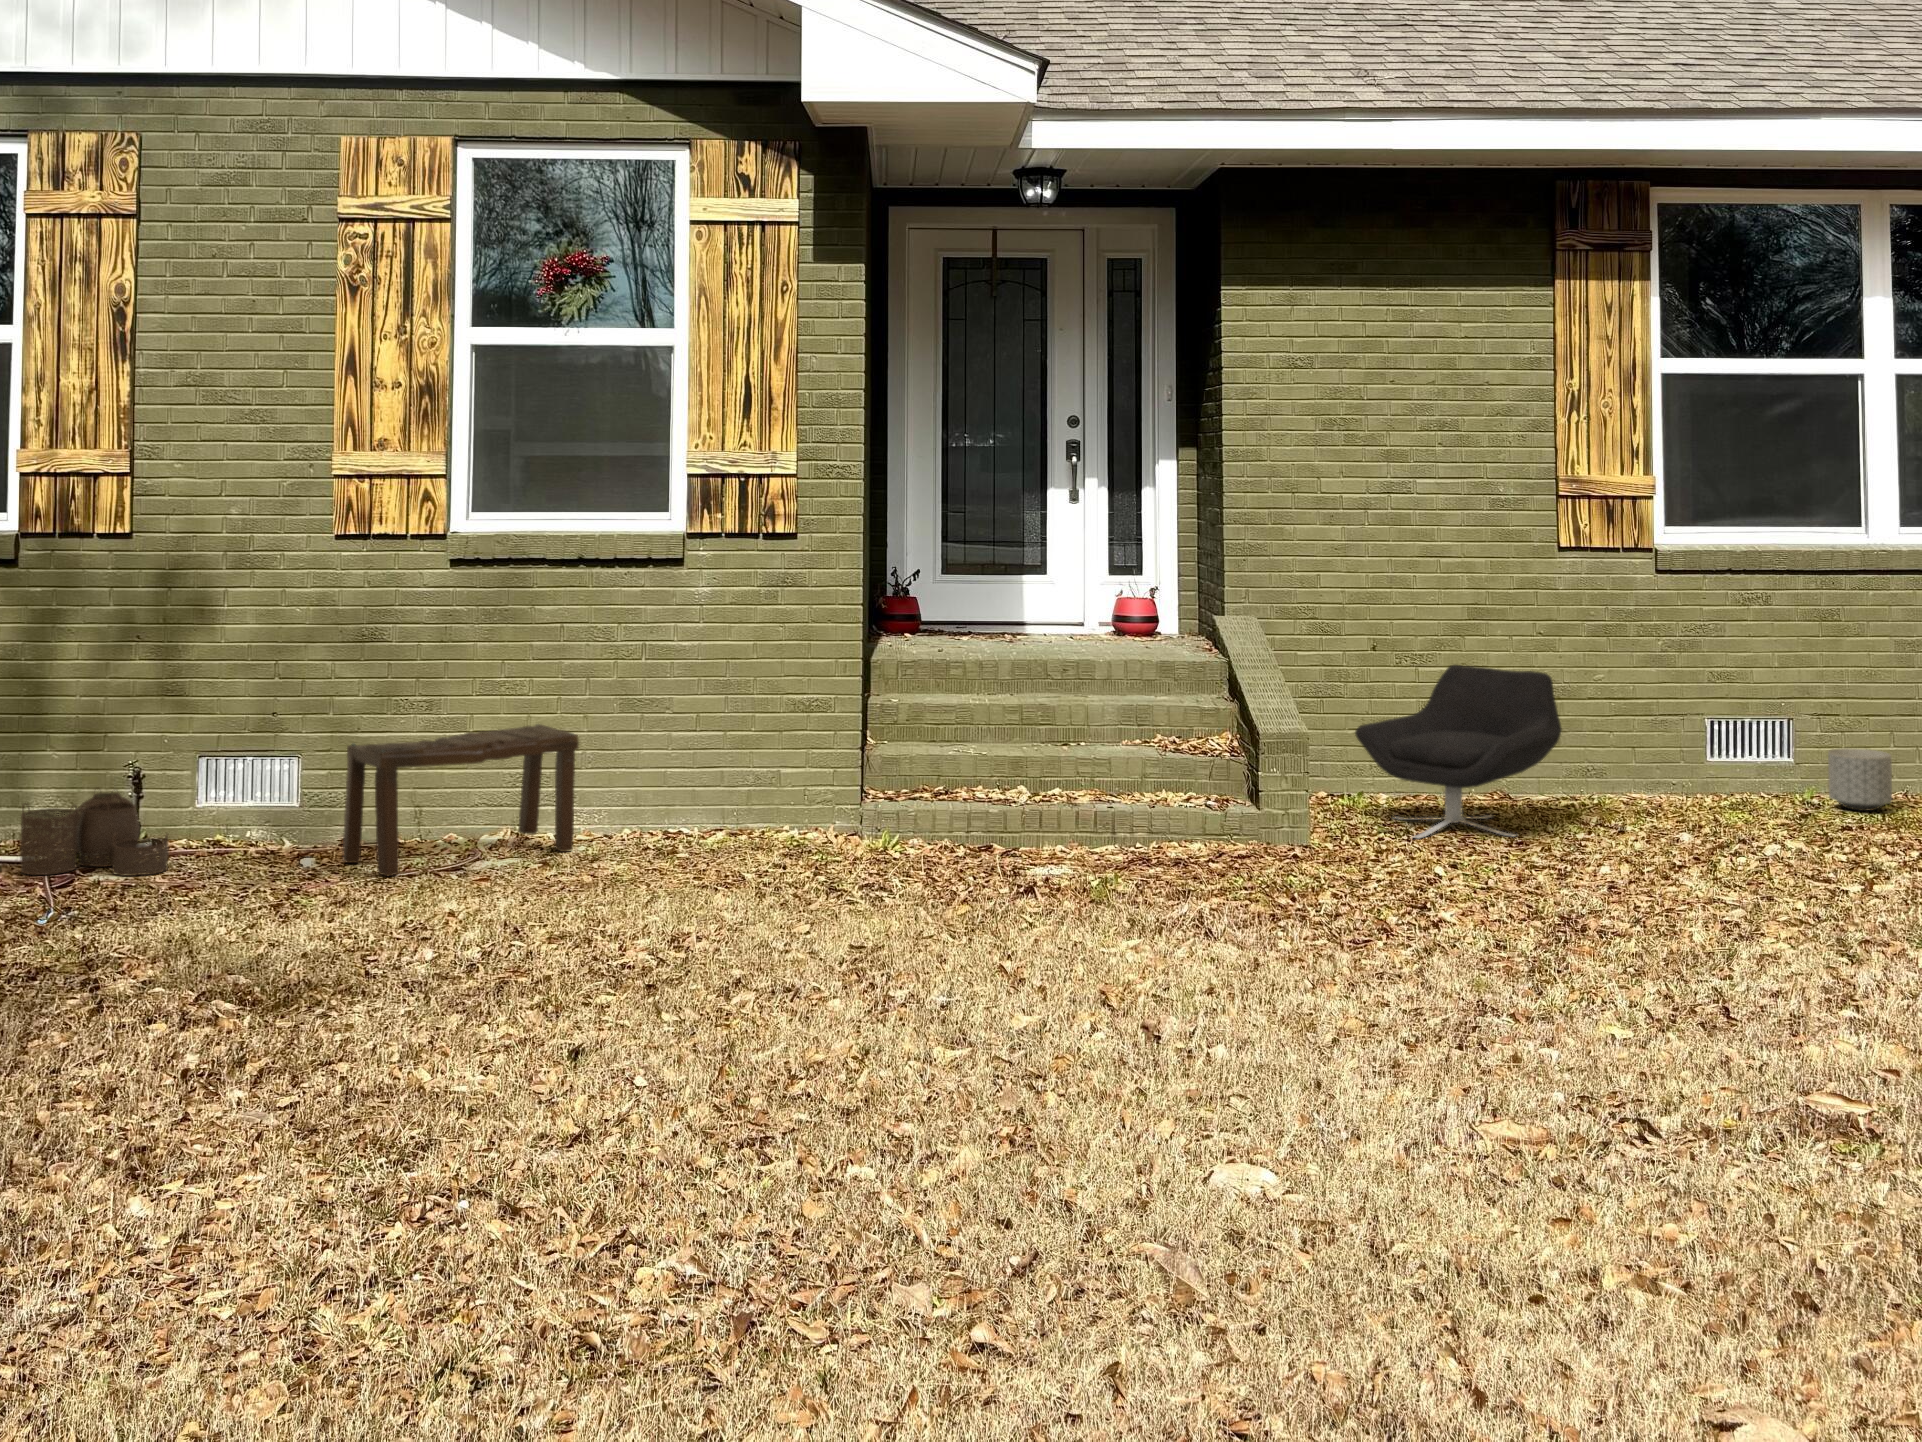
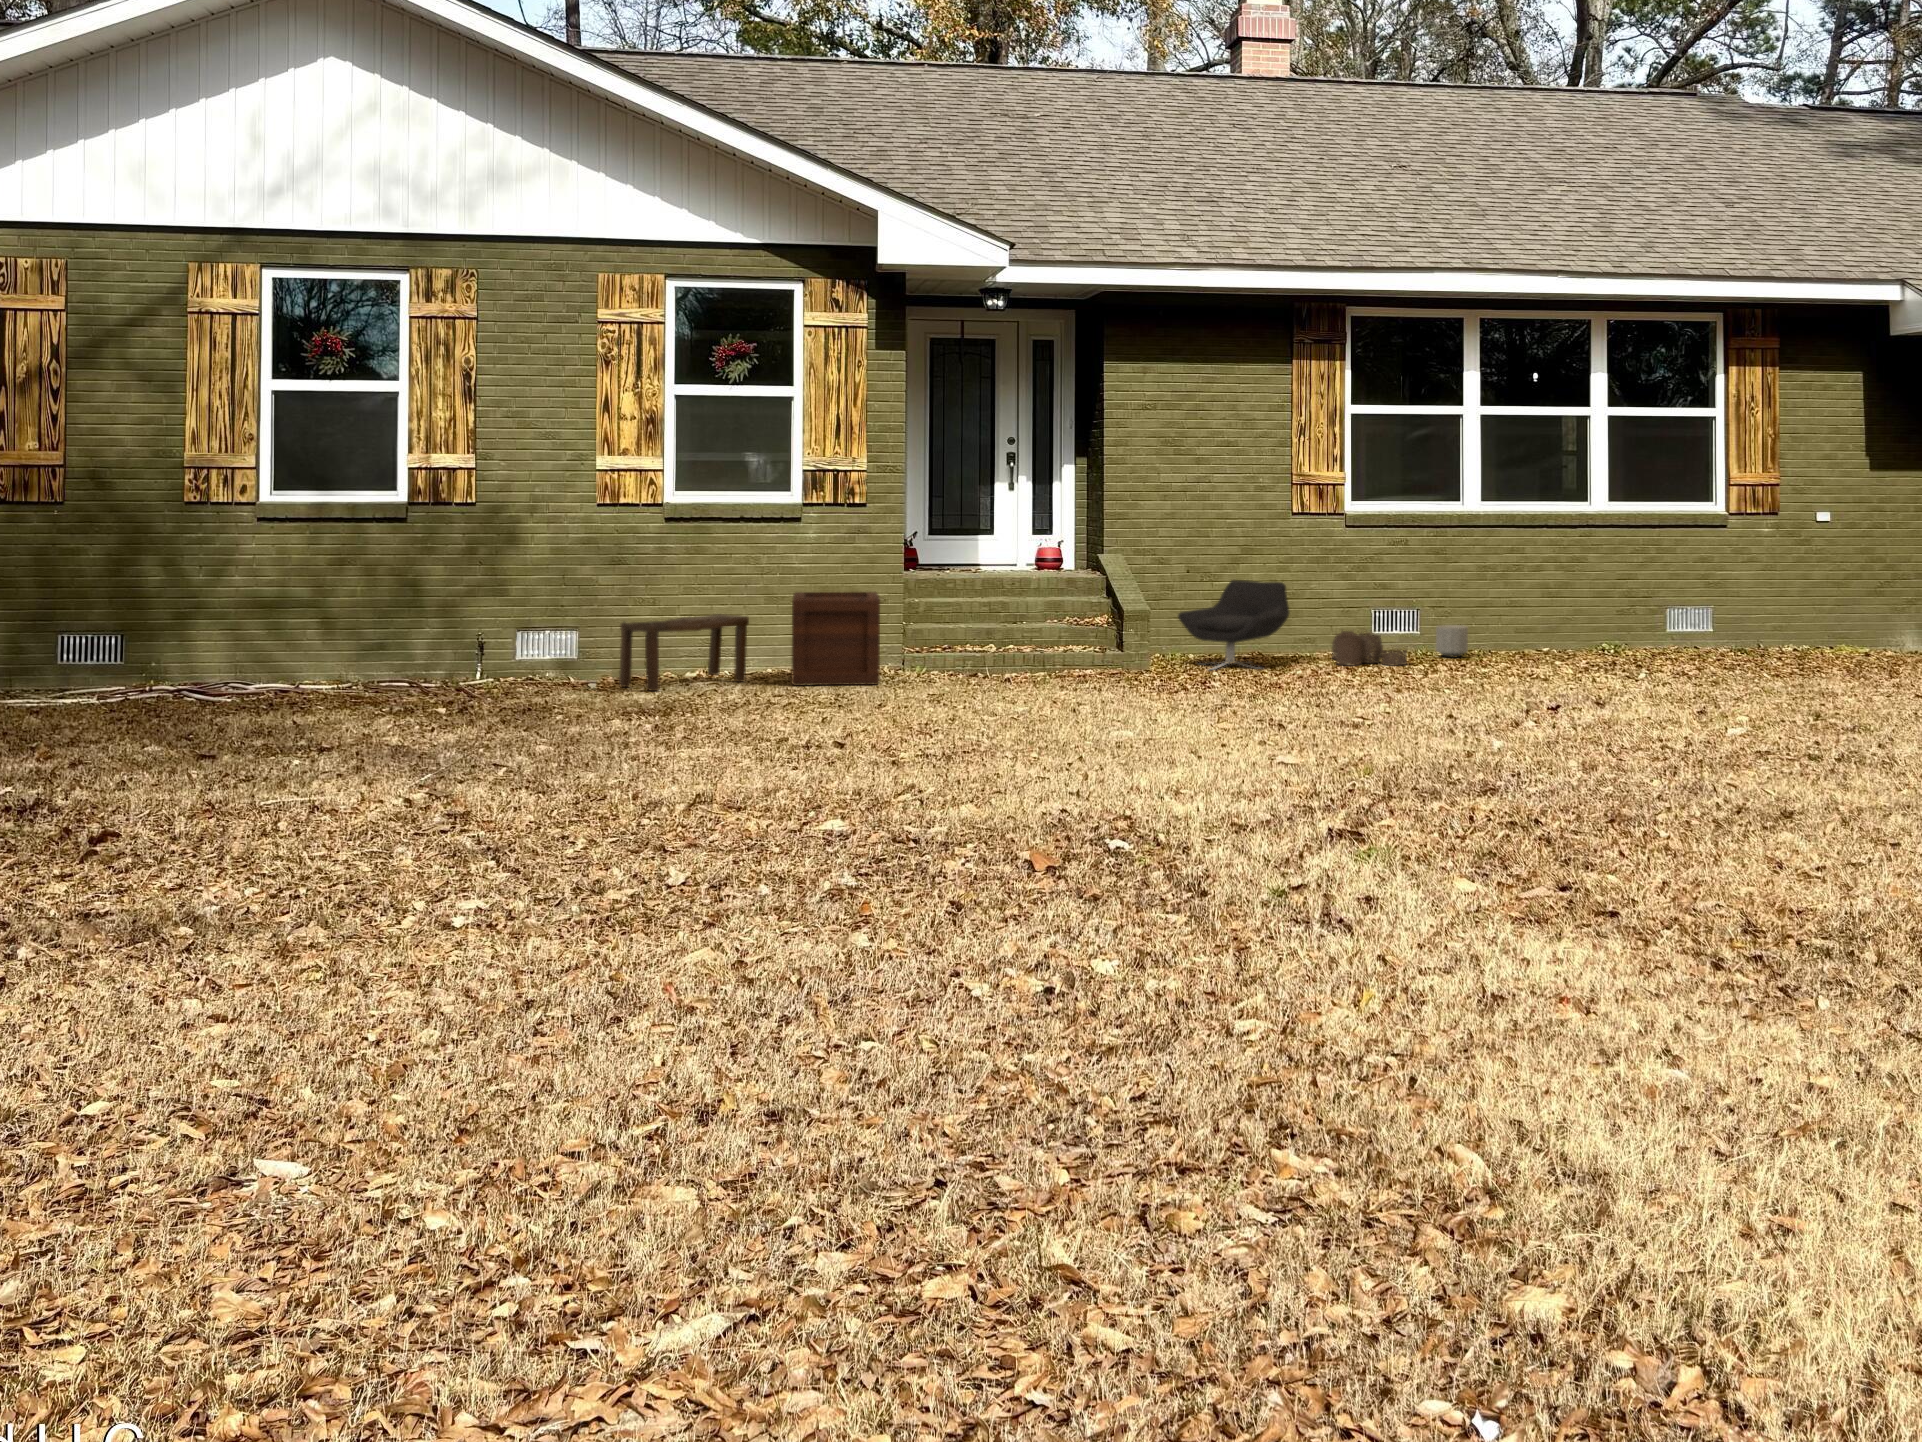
wooden crate: none [641,687,816,868] -> present [791,592,880,686]
woven basket: present [20,792,168,876] -> present [1332,631,1407,666]

